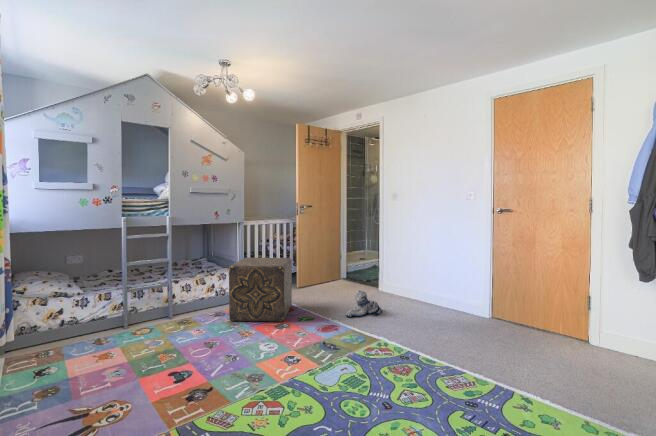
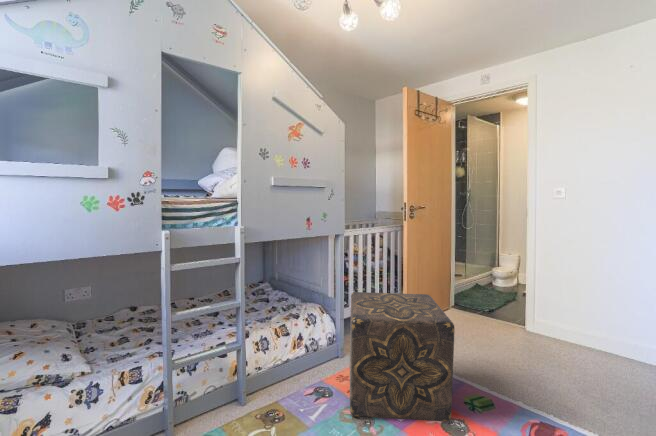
plush toy: present [346,290,382,317] -> none [543,356,598,408]

